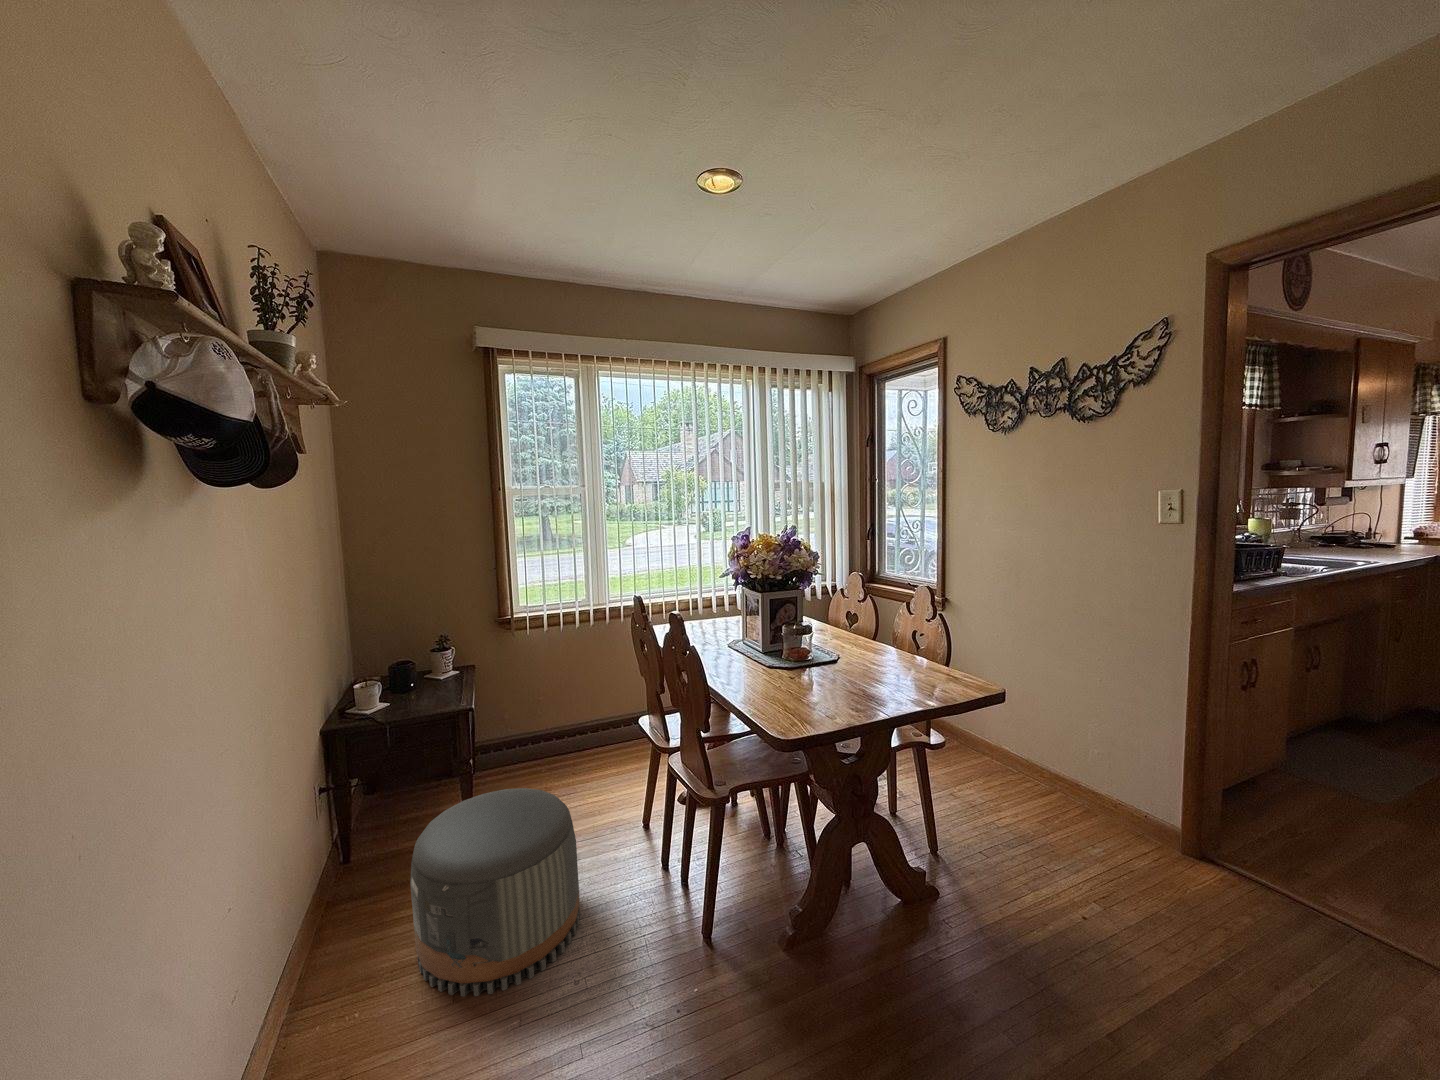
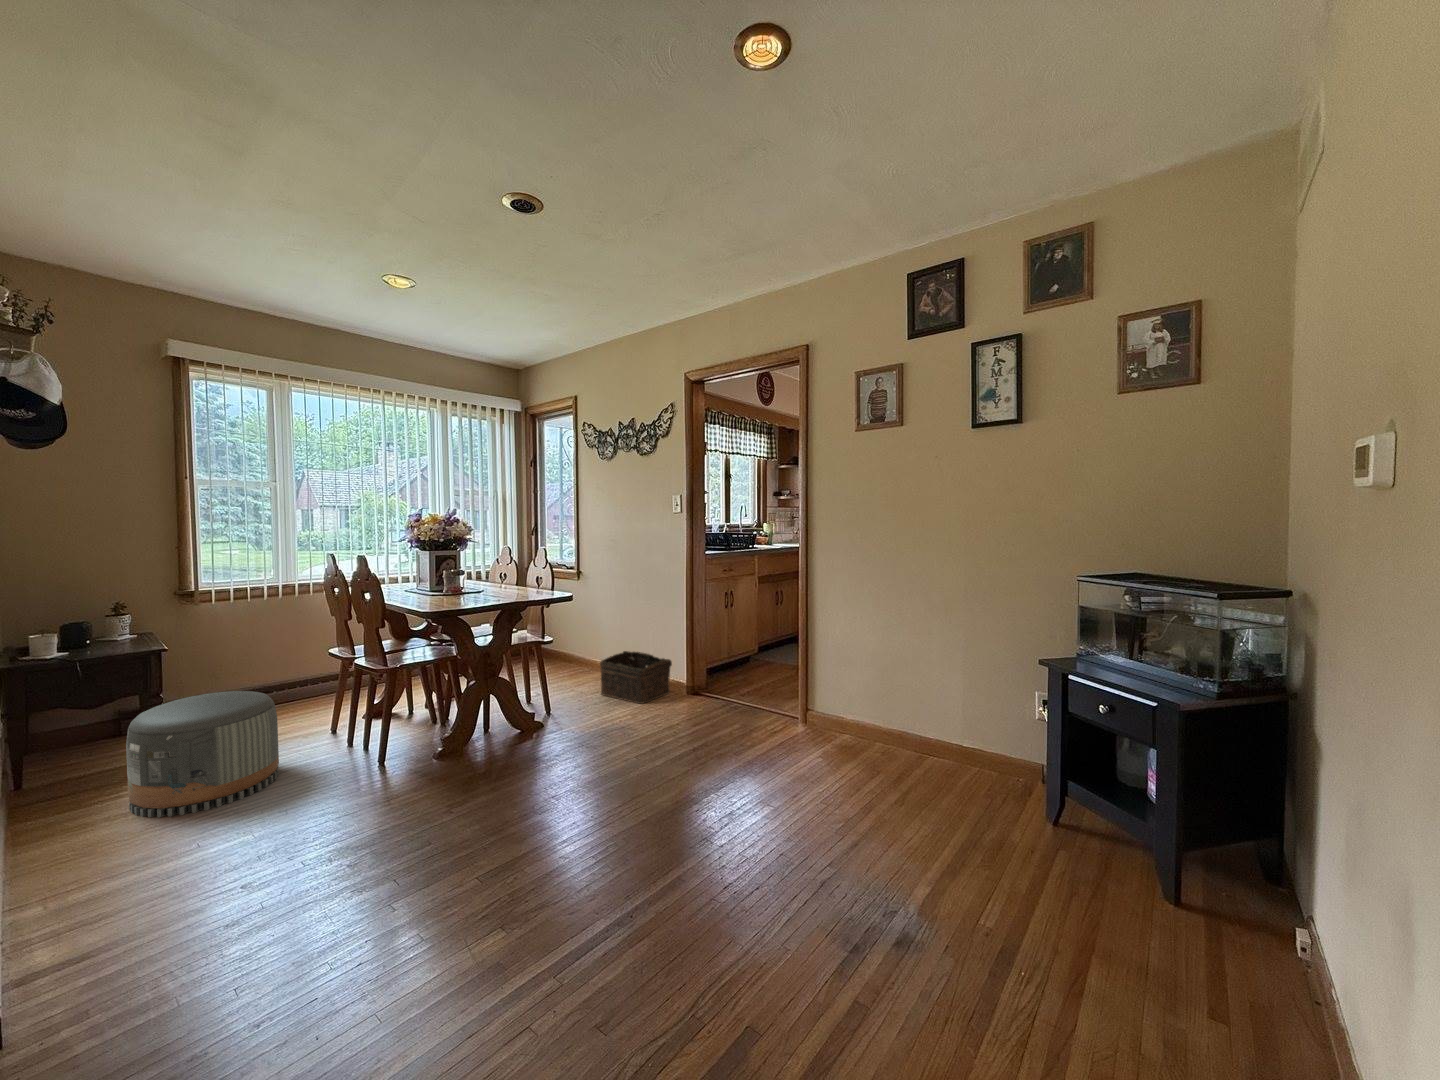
basket: none [1007,750,1150,870] -> present [600,651,672,704]

